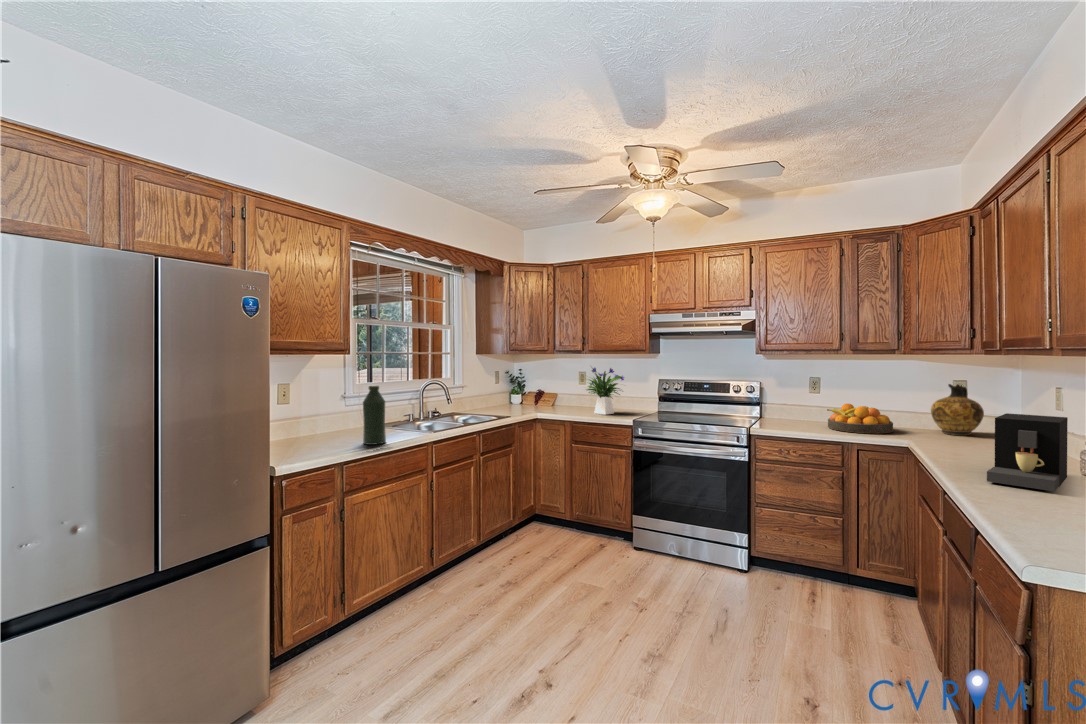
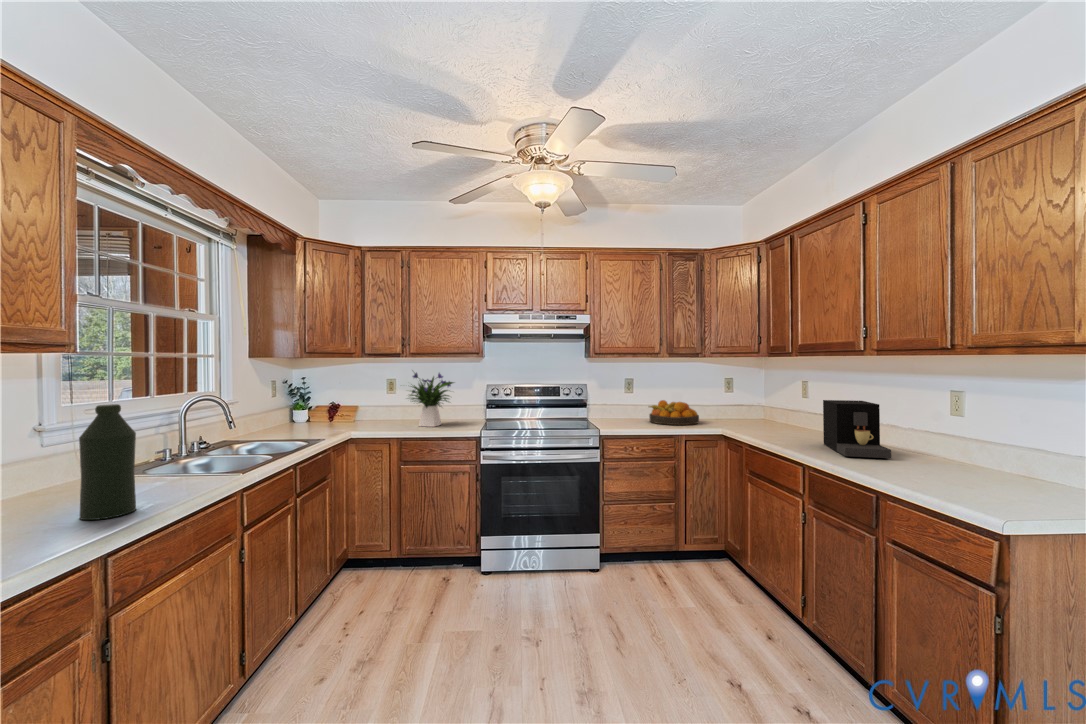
ceramic jug: present [931,384,984,435] -> none [717,381,752,421]

